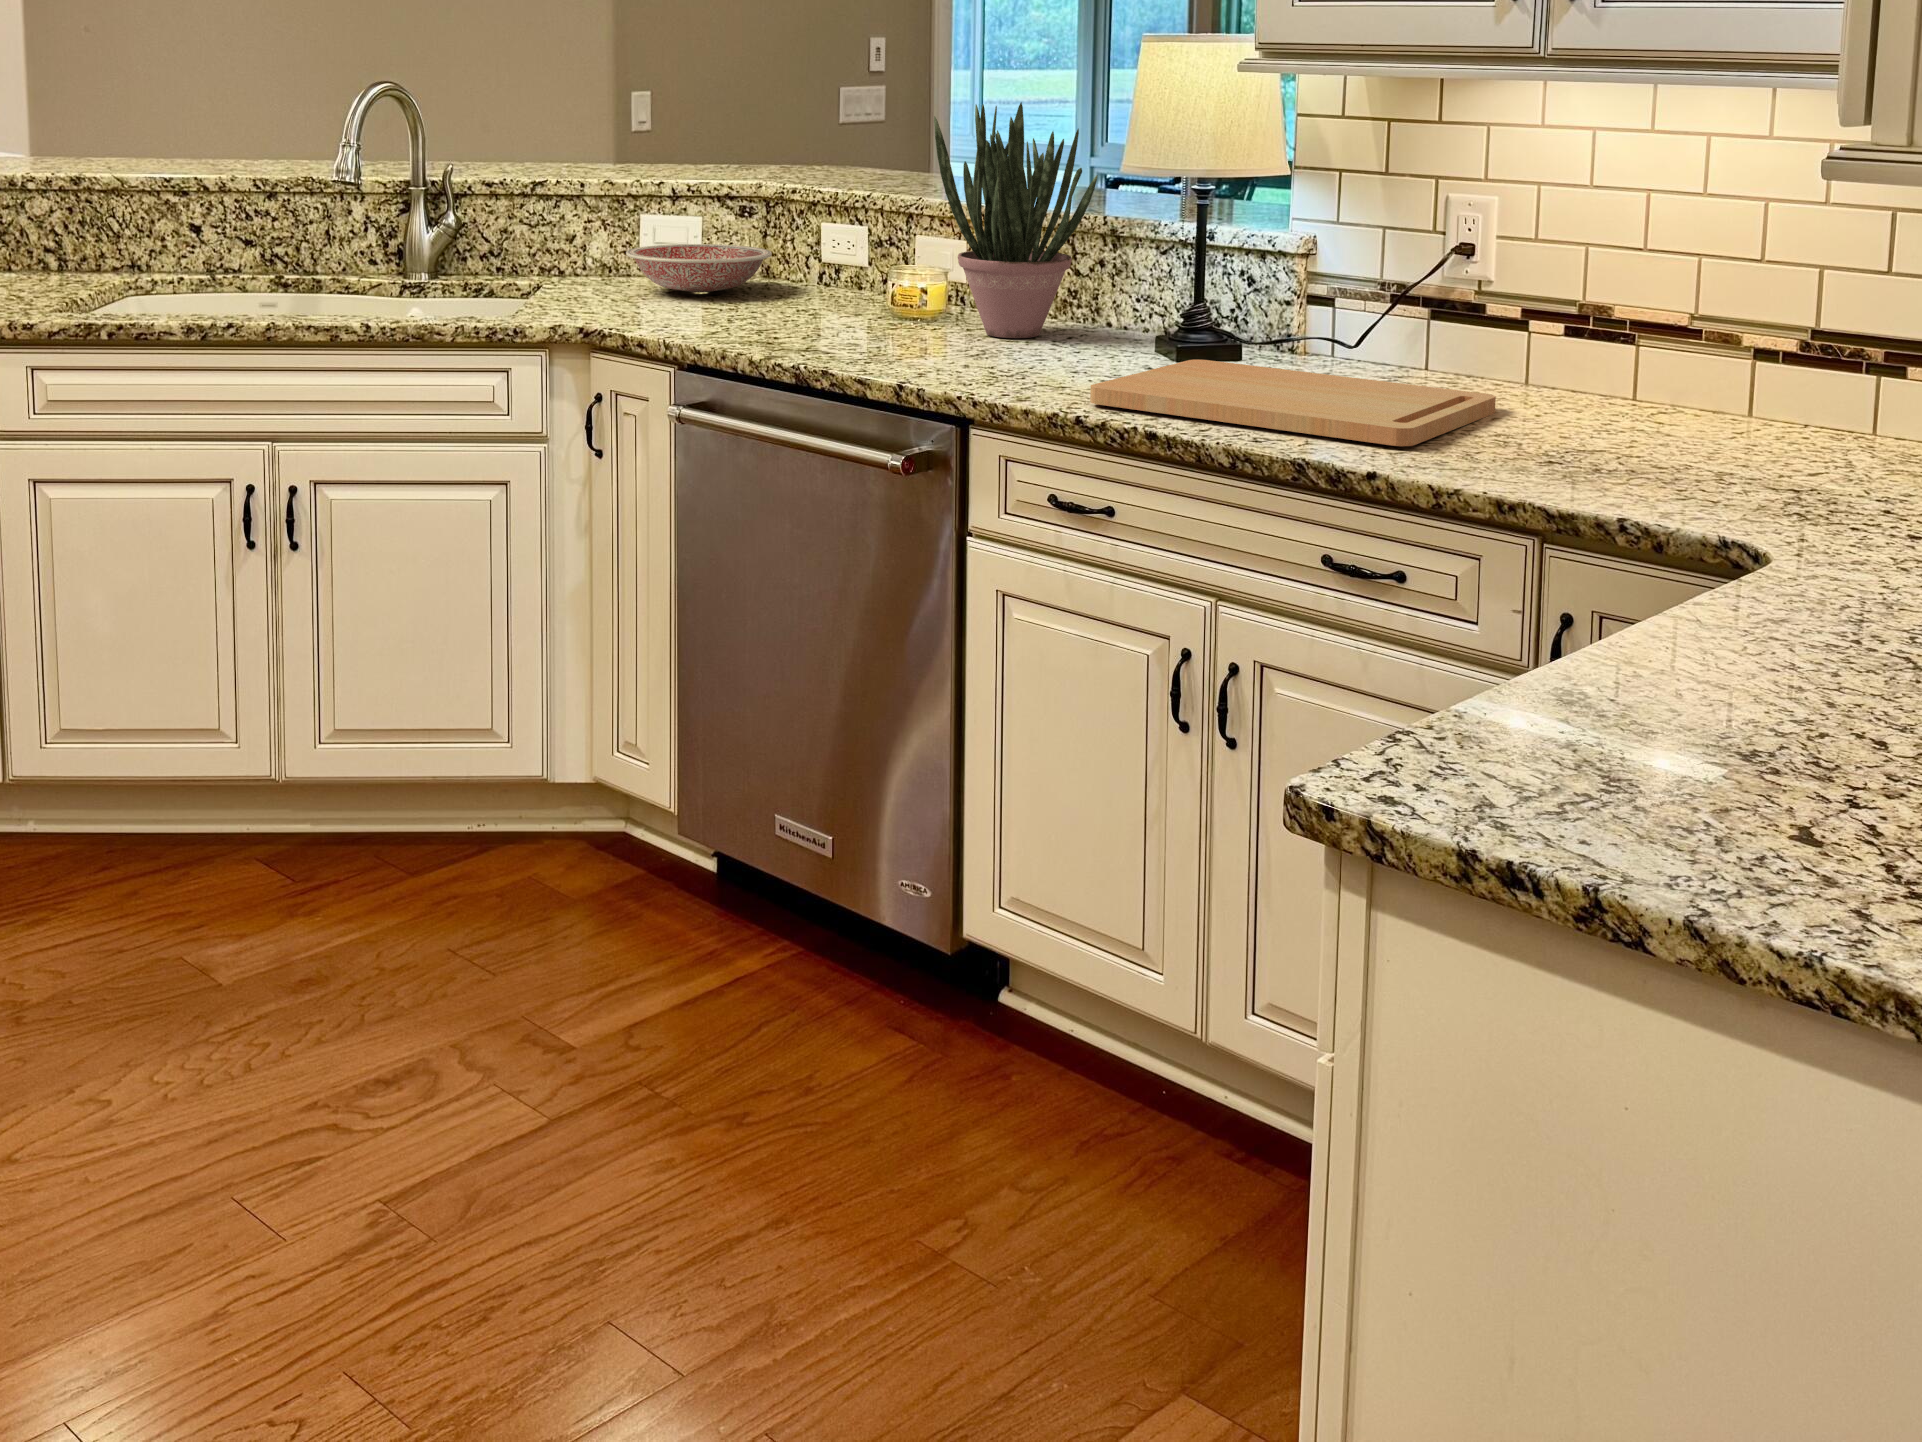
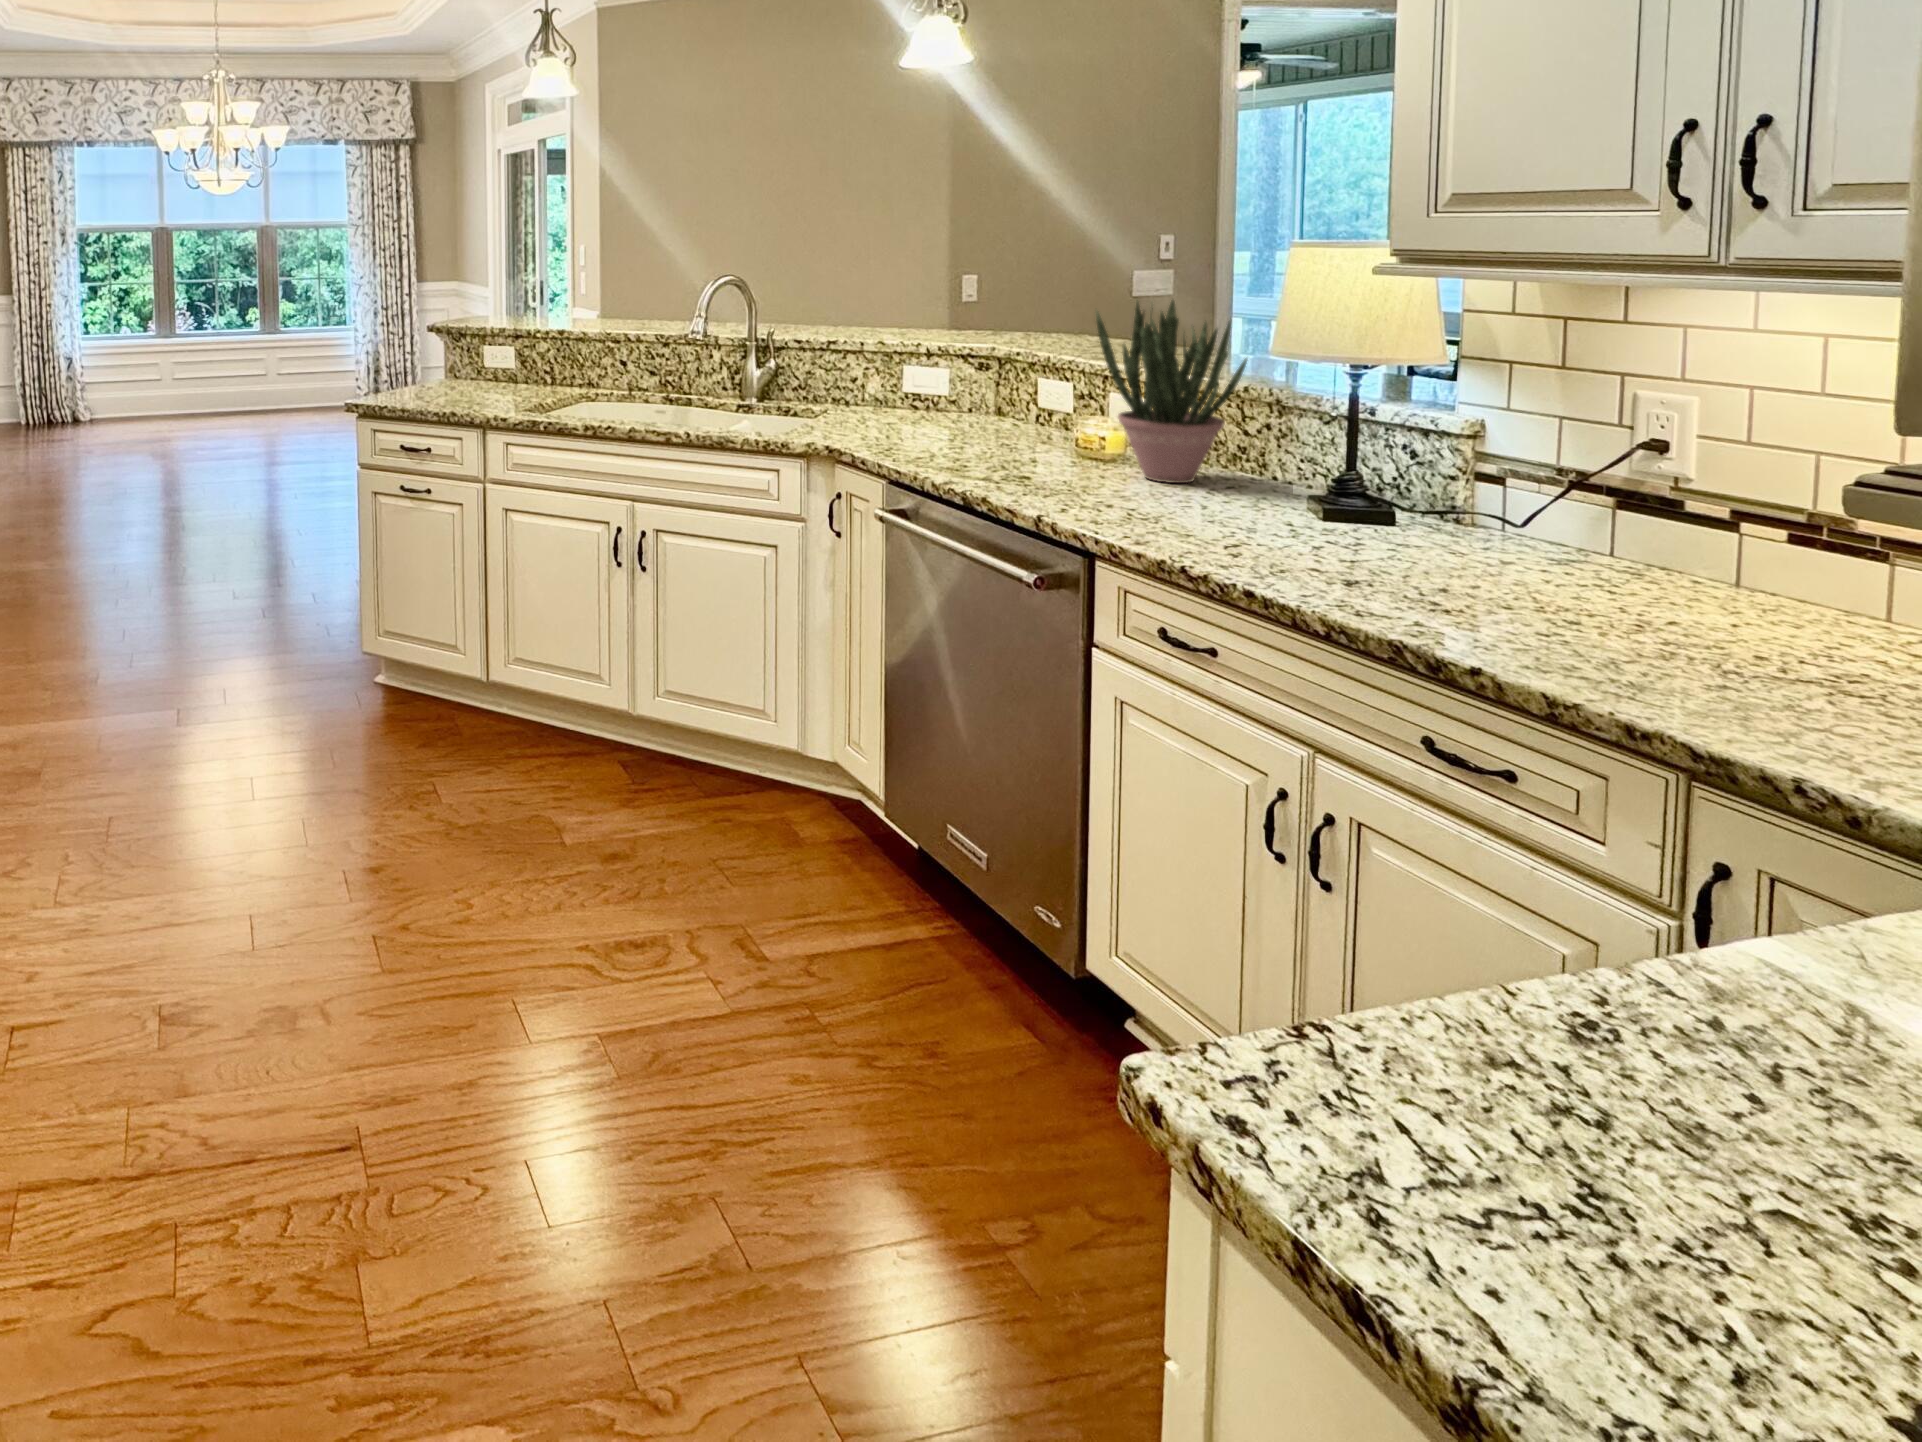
bowl: present [626,244,772,293] -> none [880,389,990,424]
cutting board: present [1090,360,1496,446] -> none [1197,522,1681,645]

